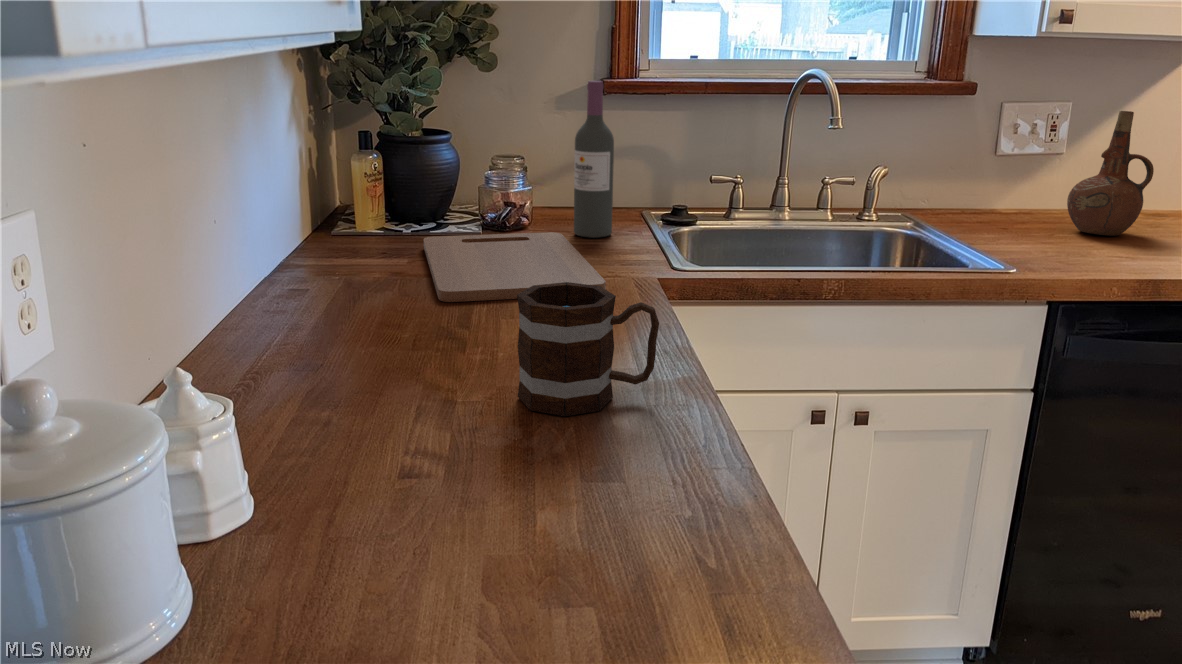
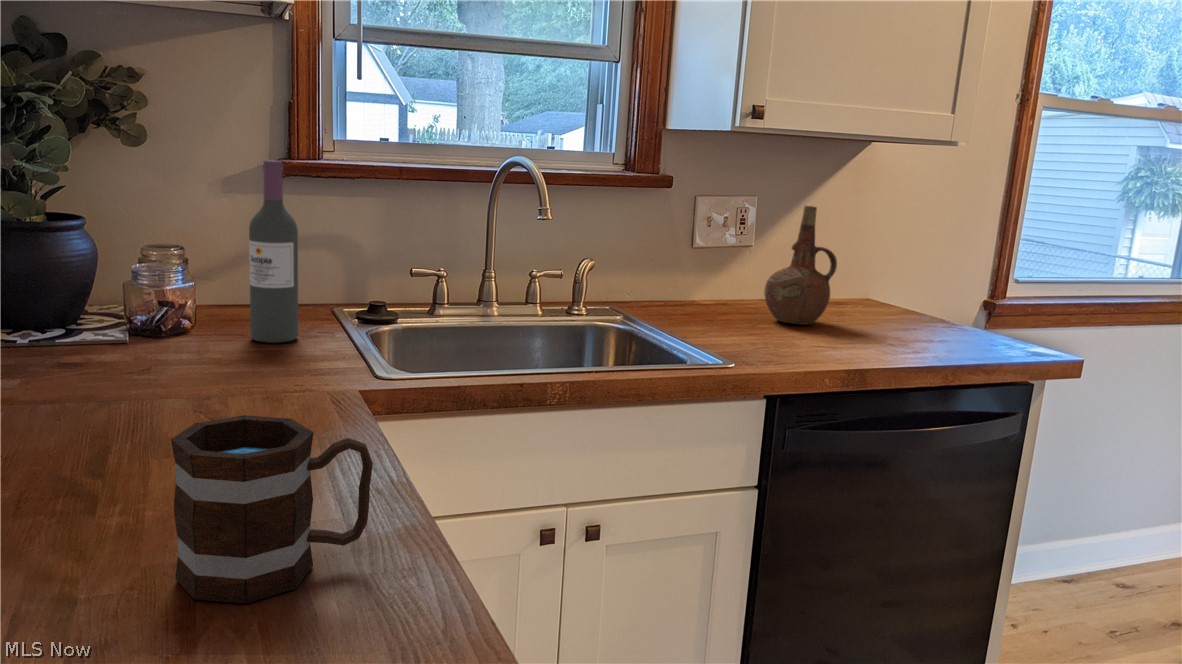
cutting board: present [424,232,606,302] -> none [45,338,294,439]

